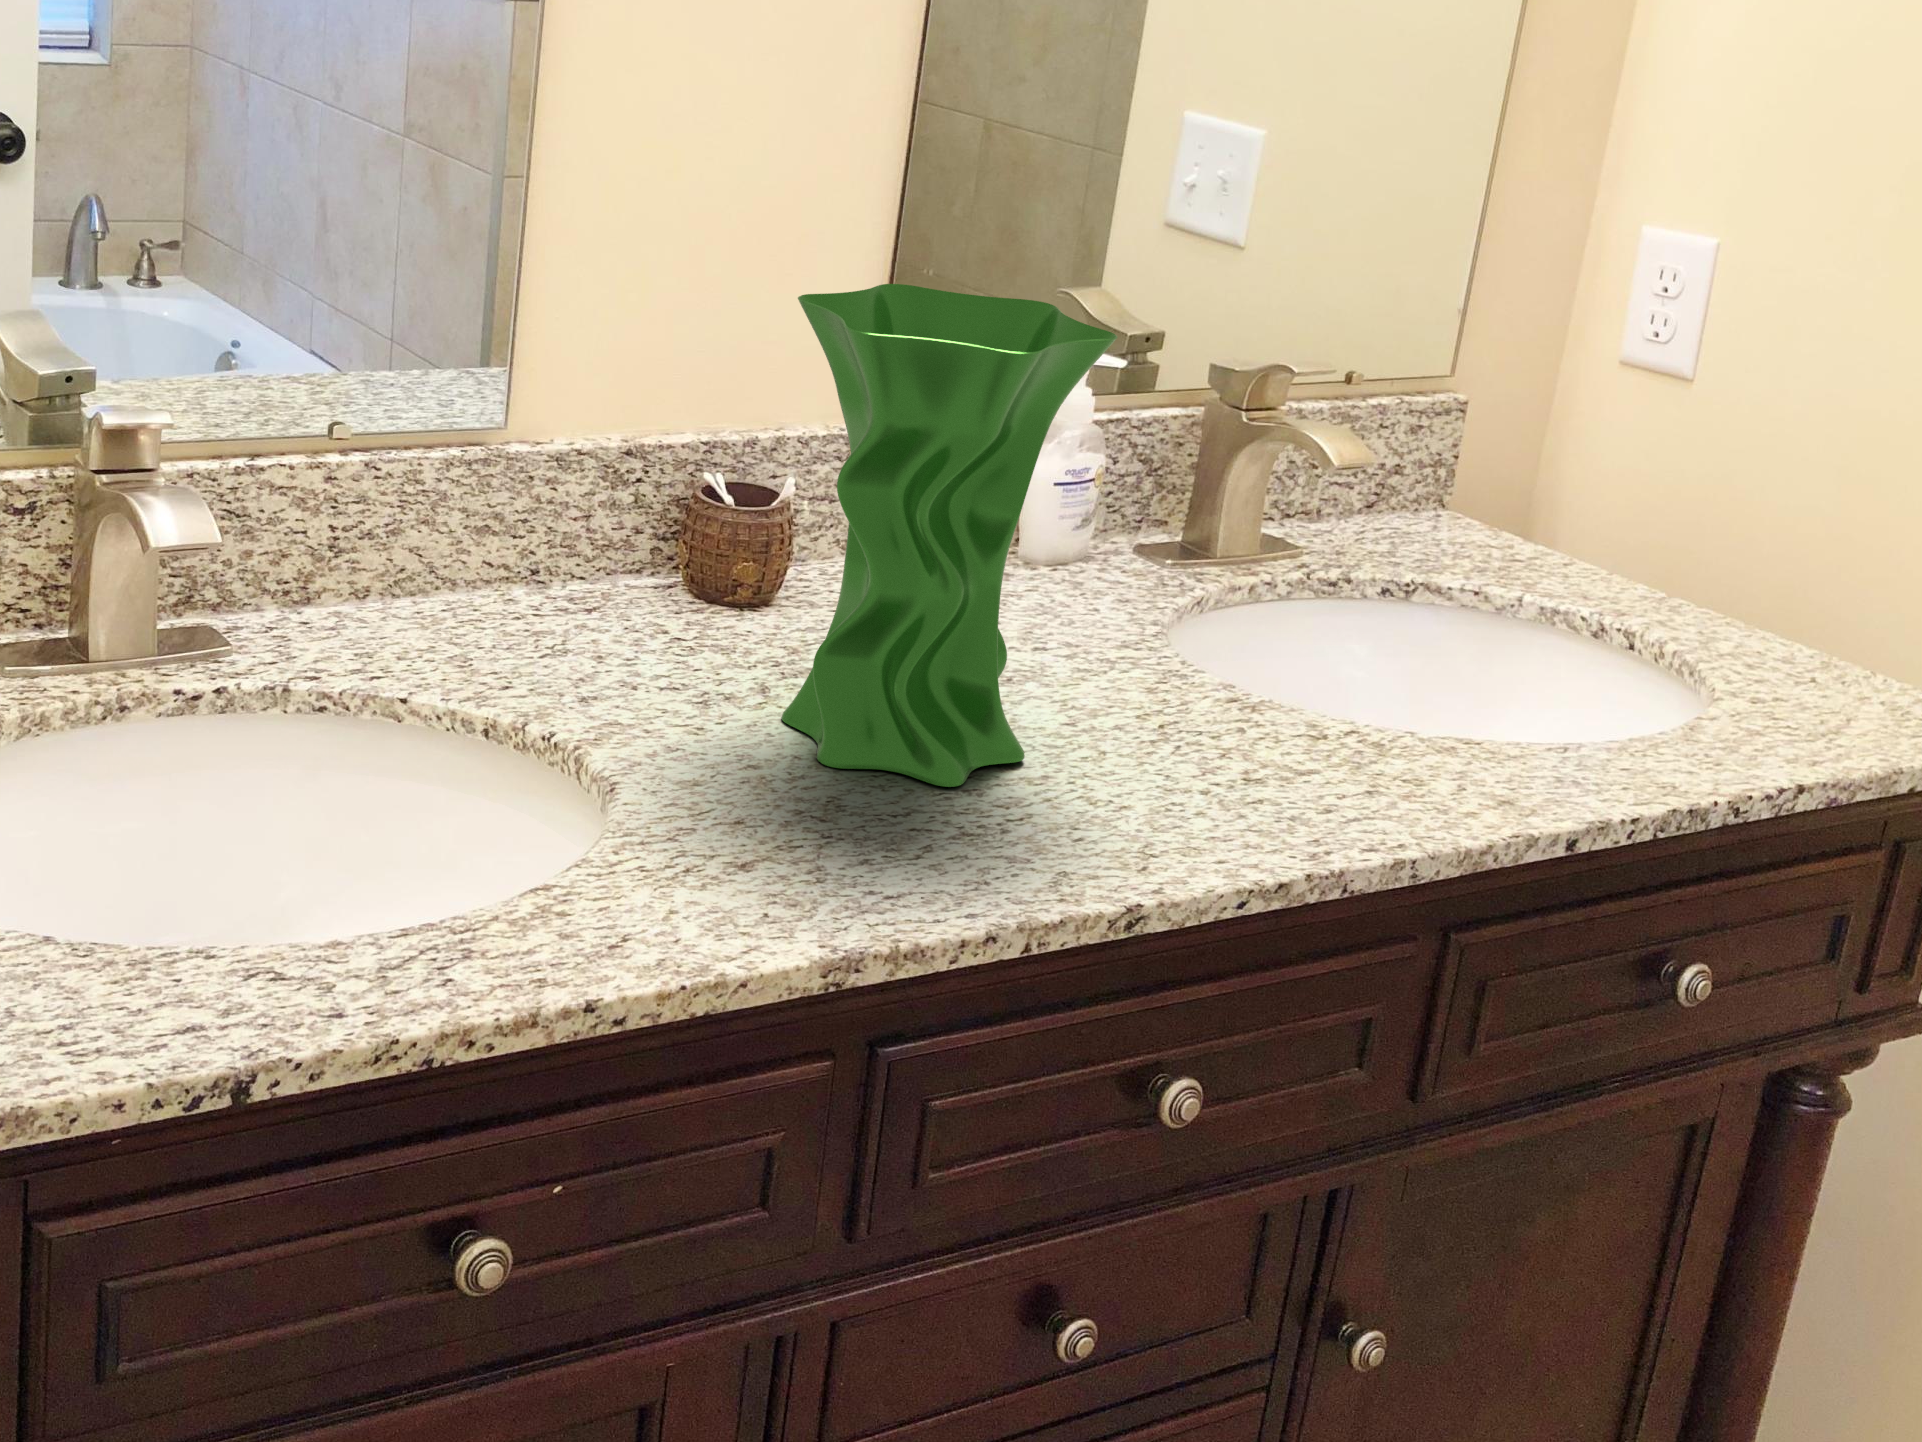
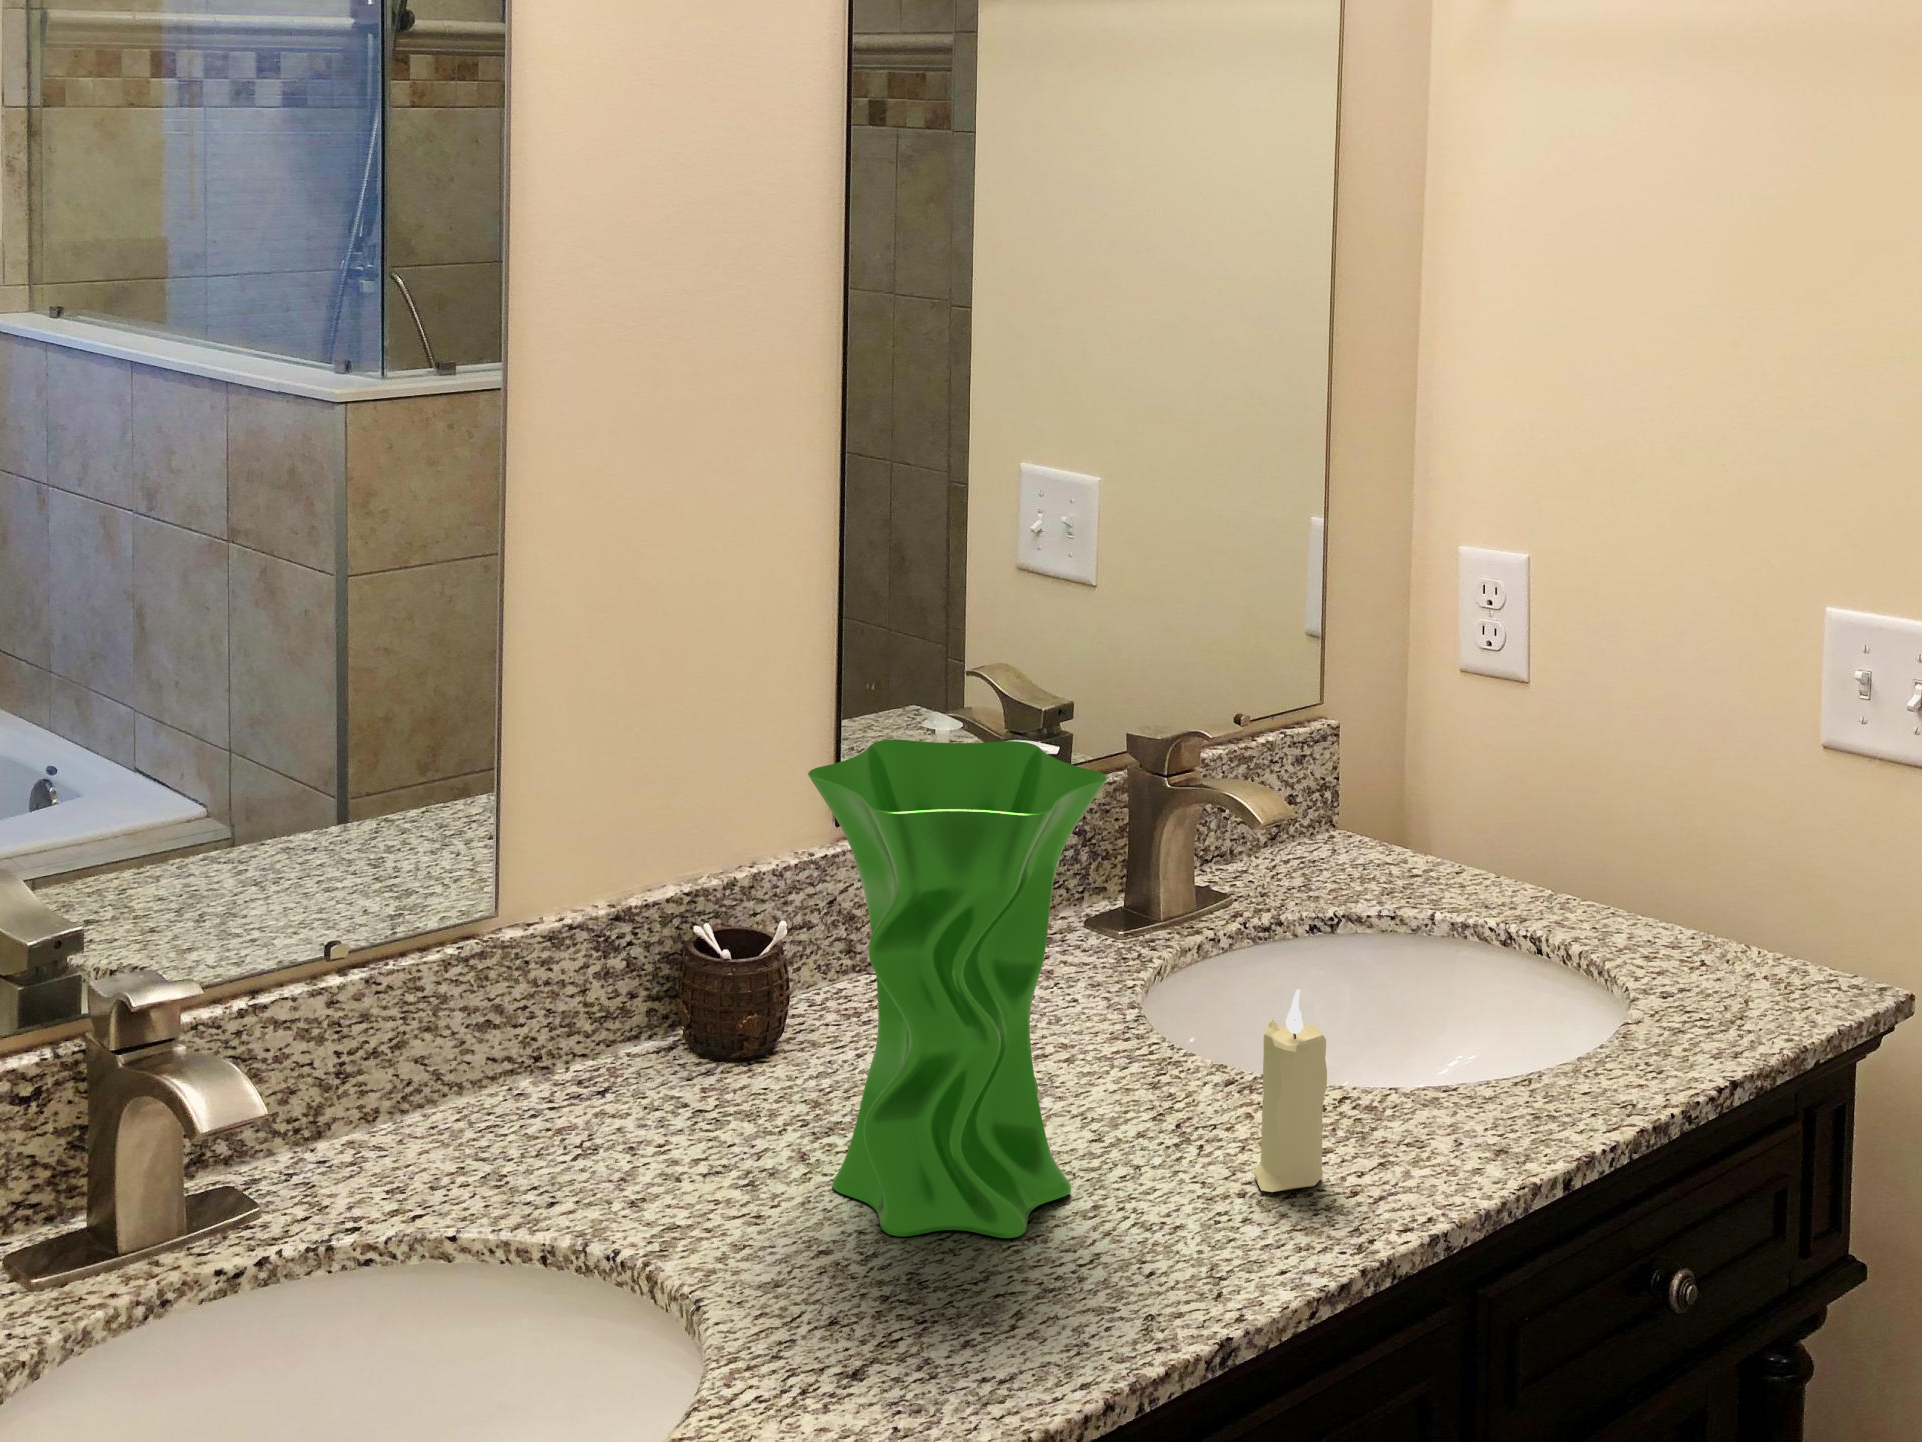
candle: none [1225,593,1326,797] -> present [1254,989,1327,1192]

